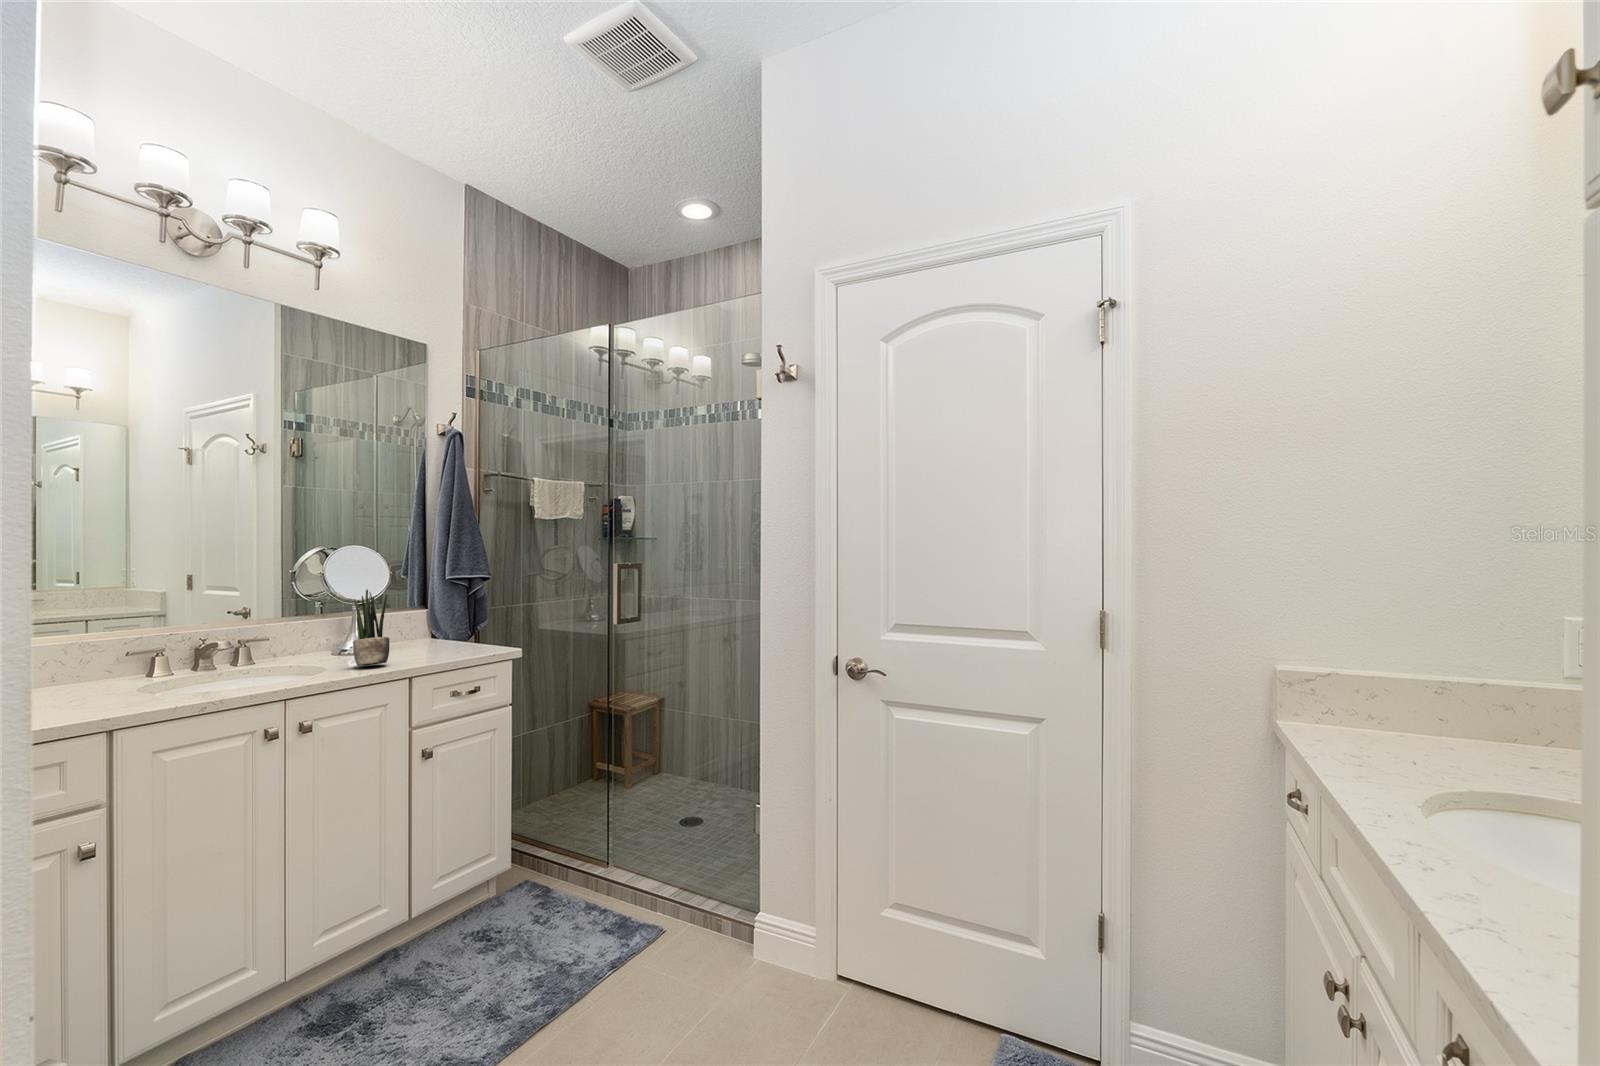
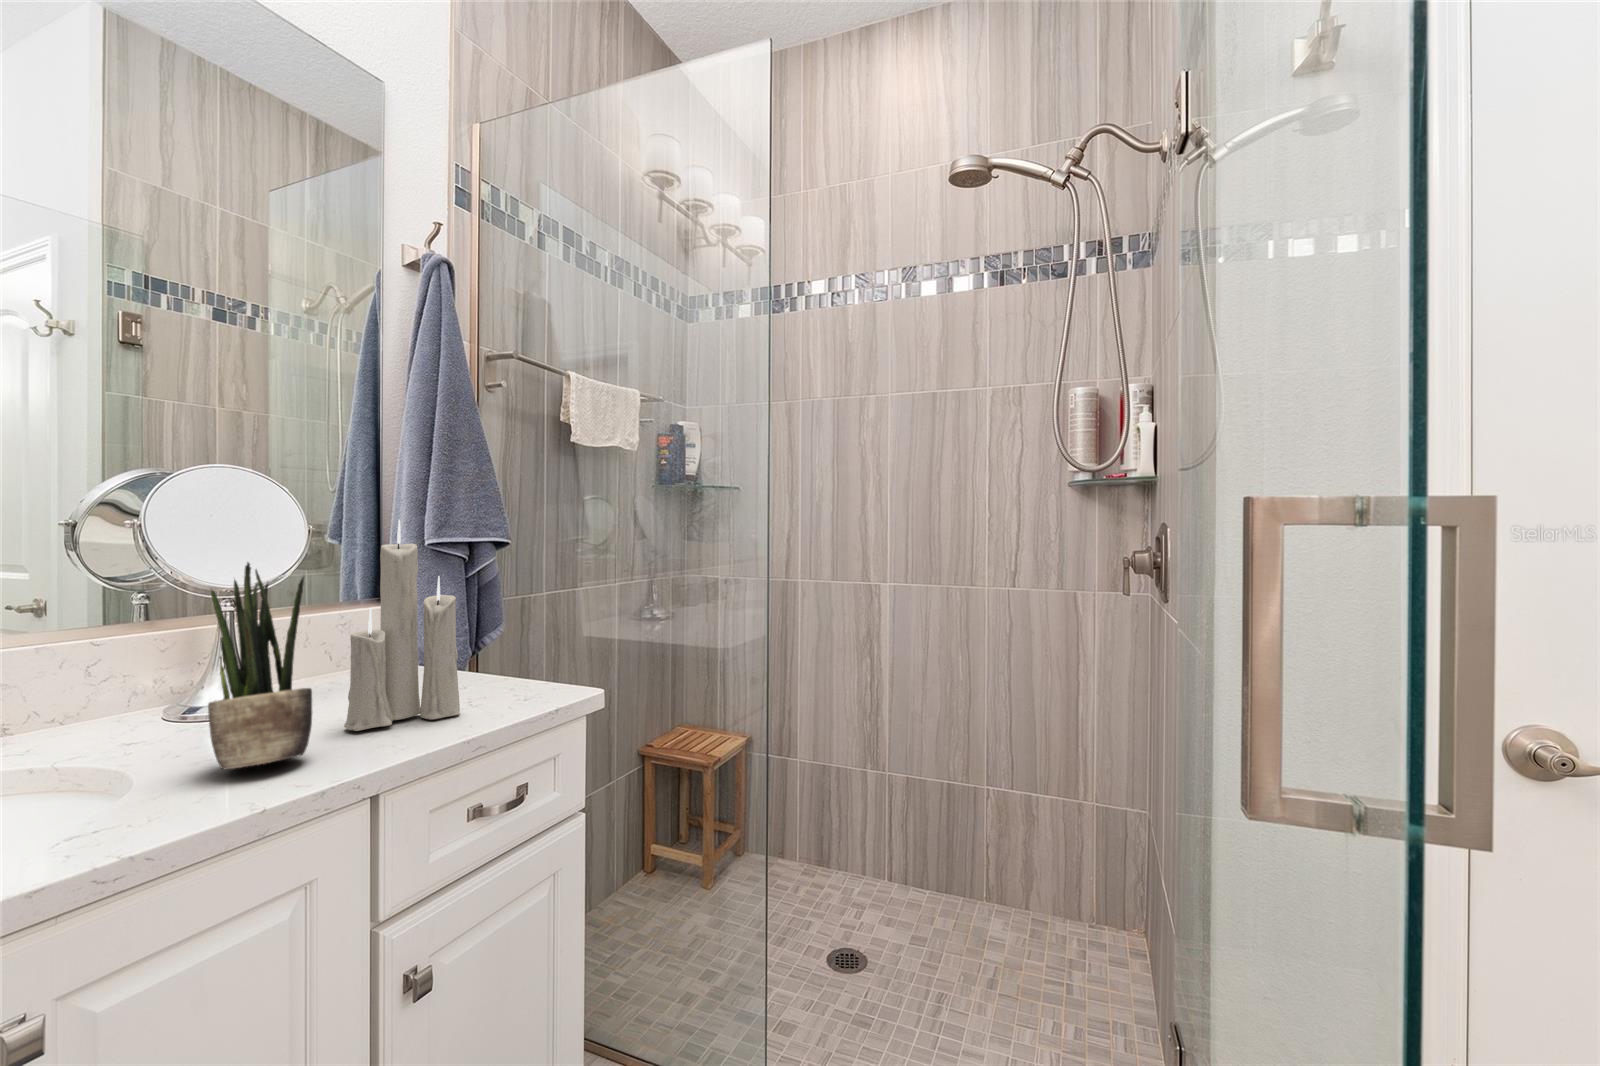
candle: none [403,565,452,659] -> present [344,520,460,731]

